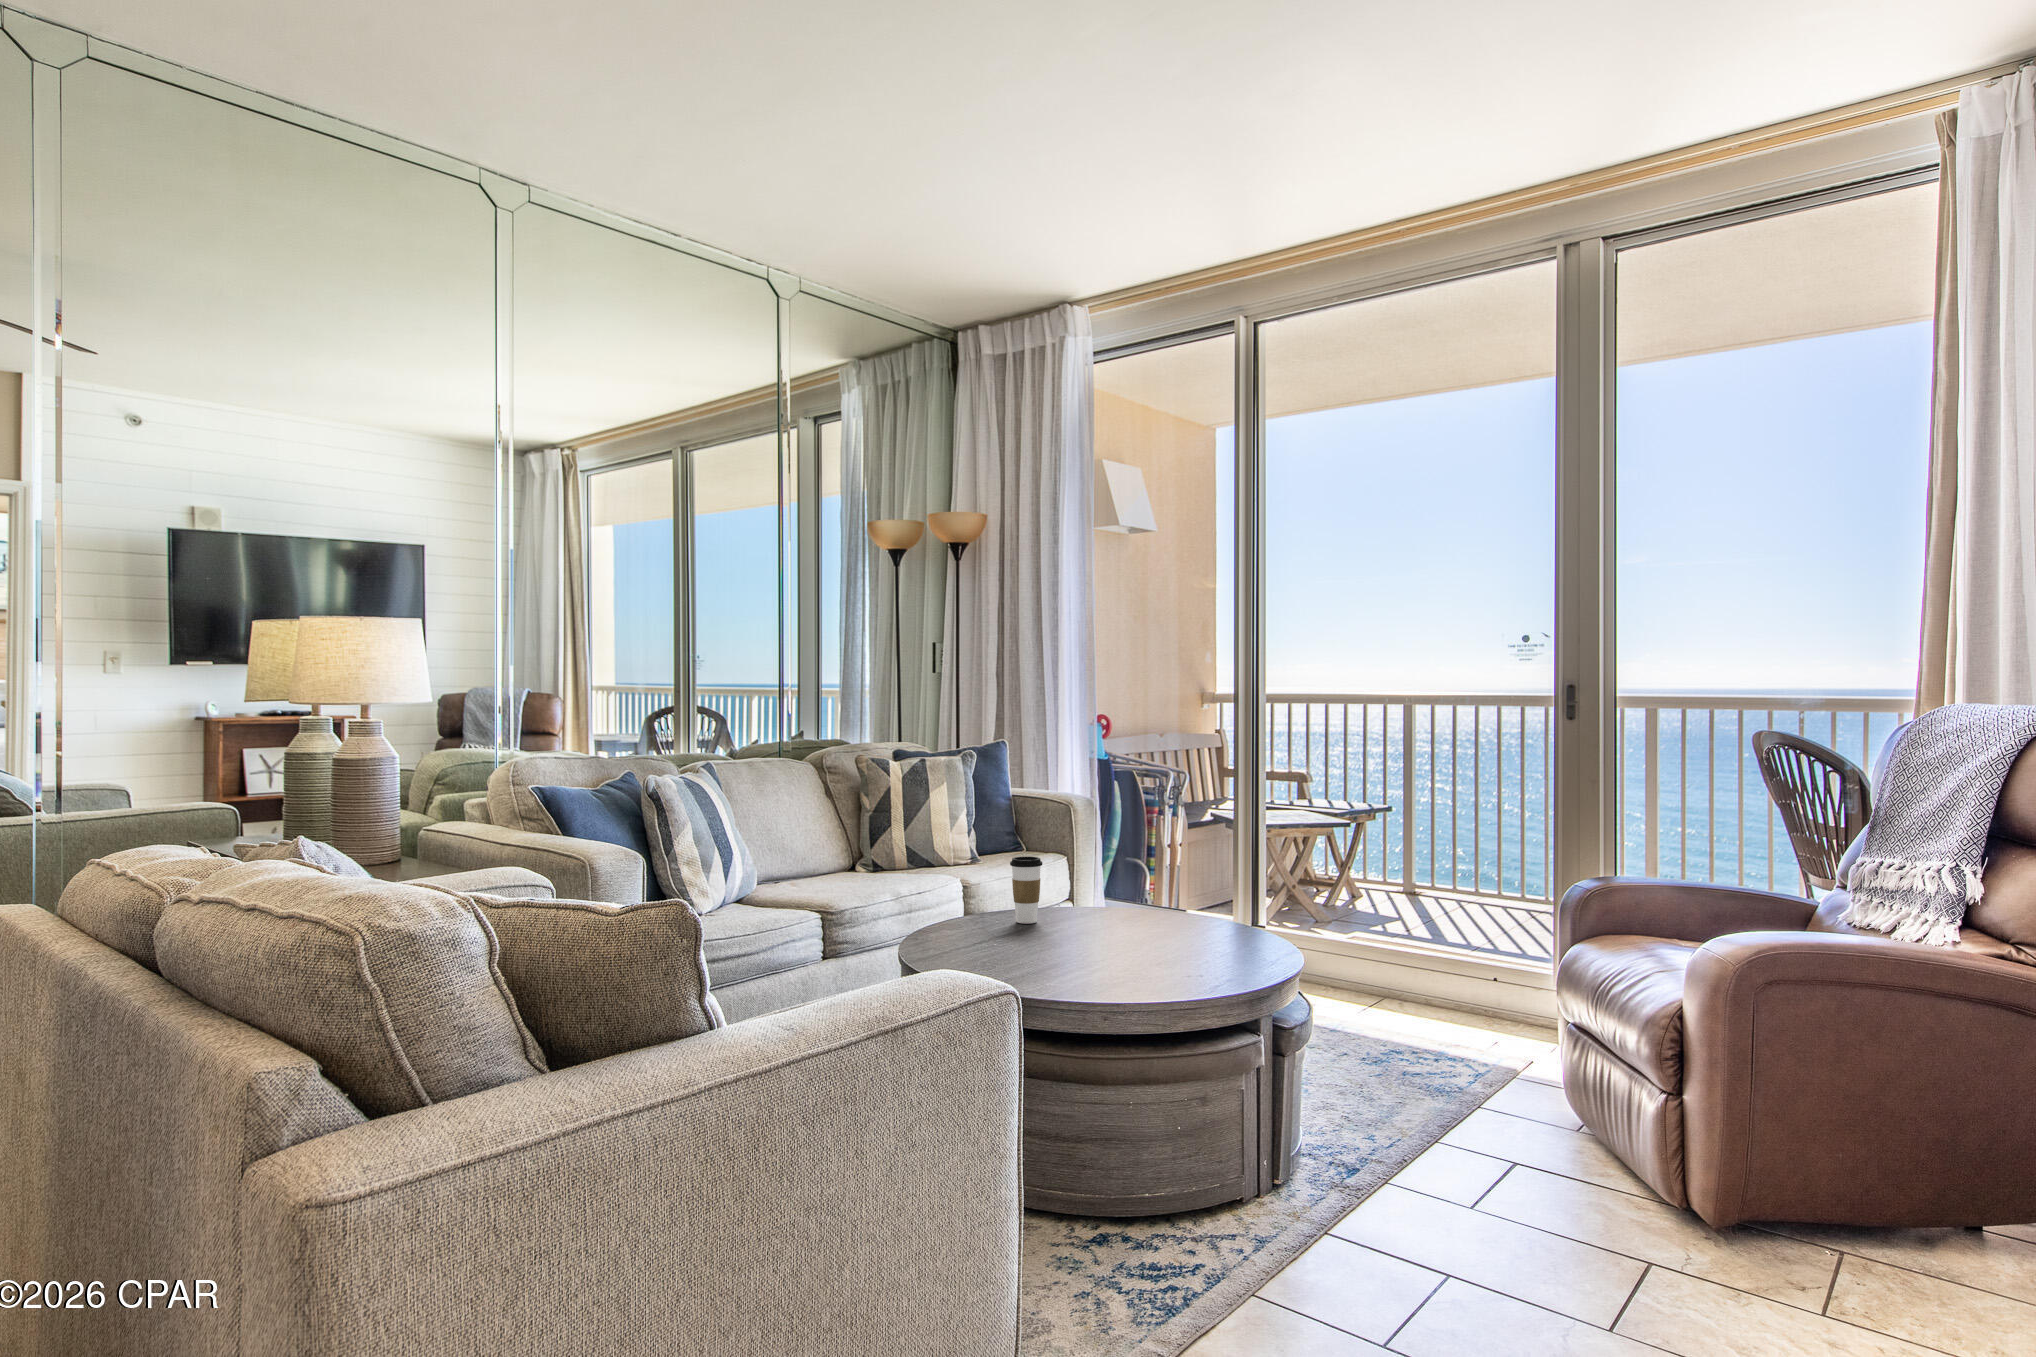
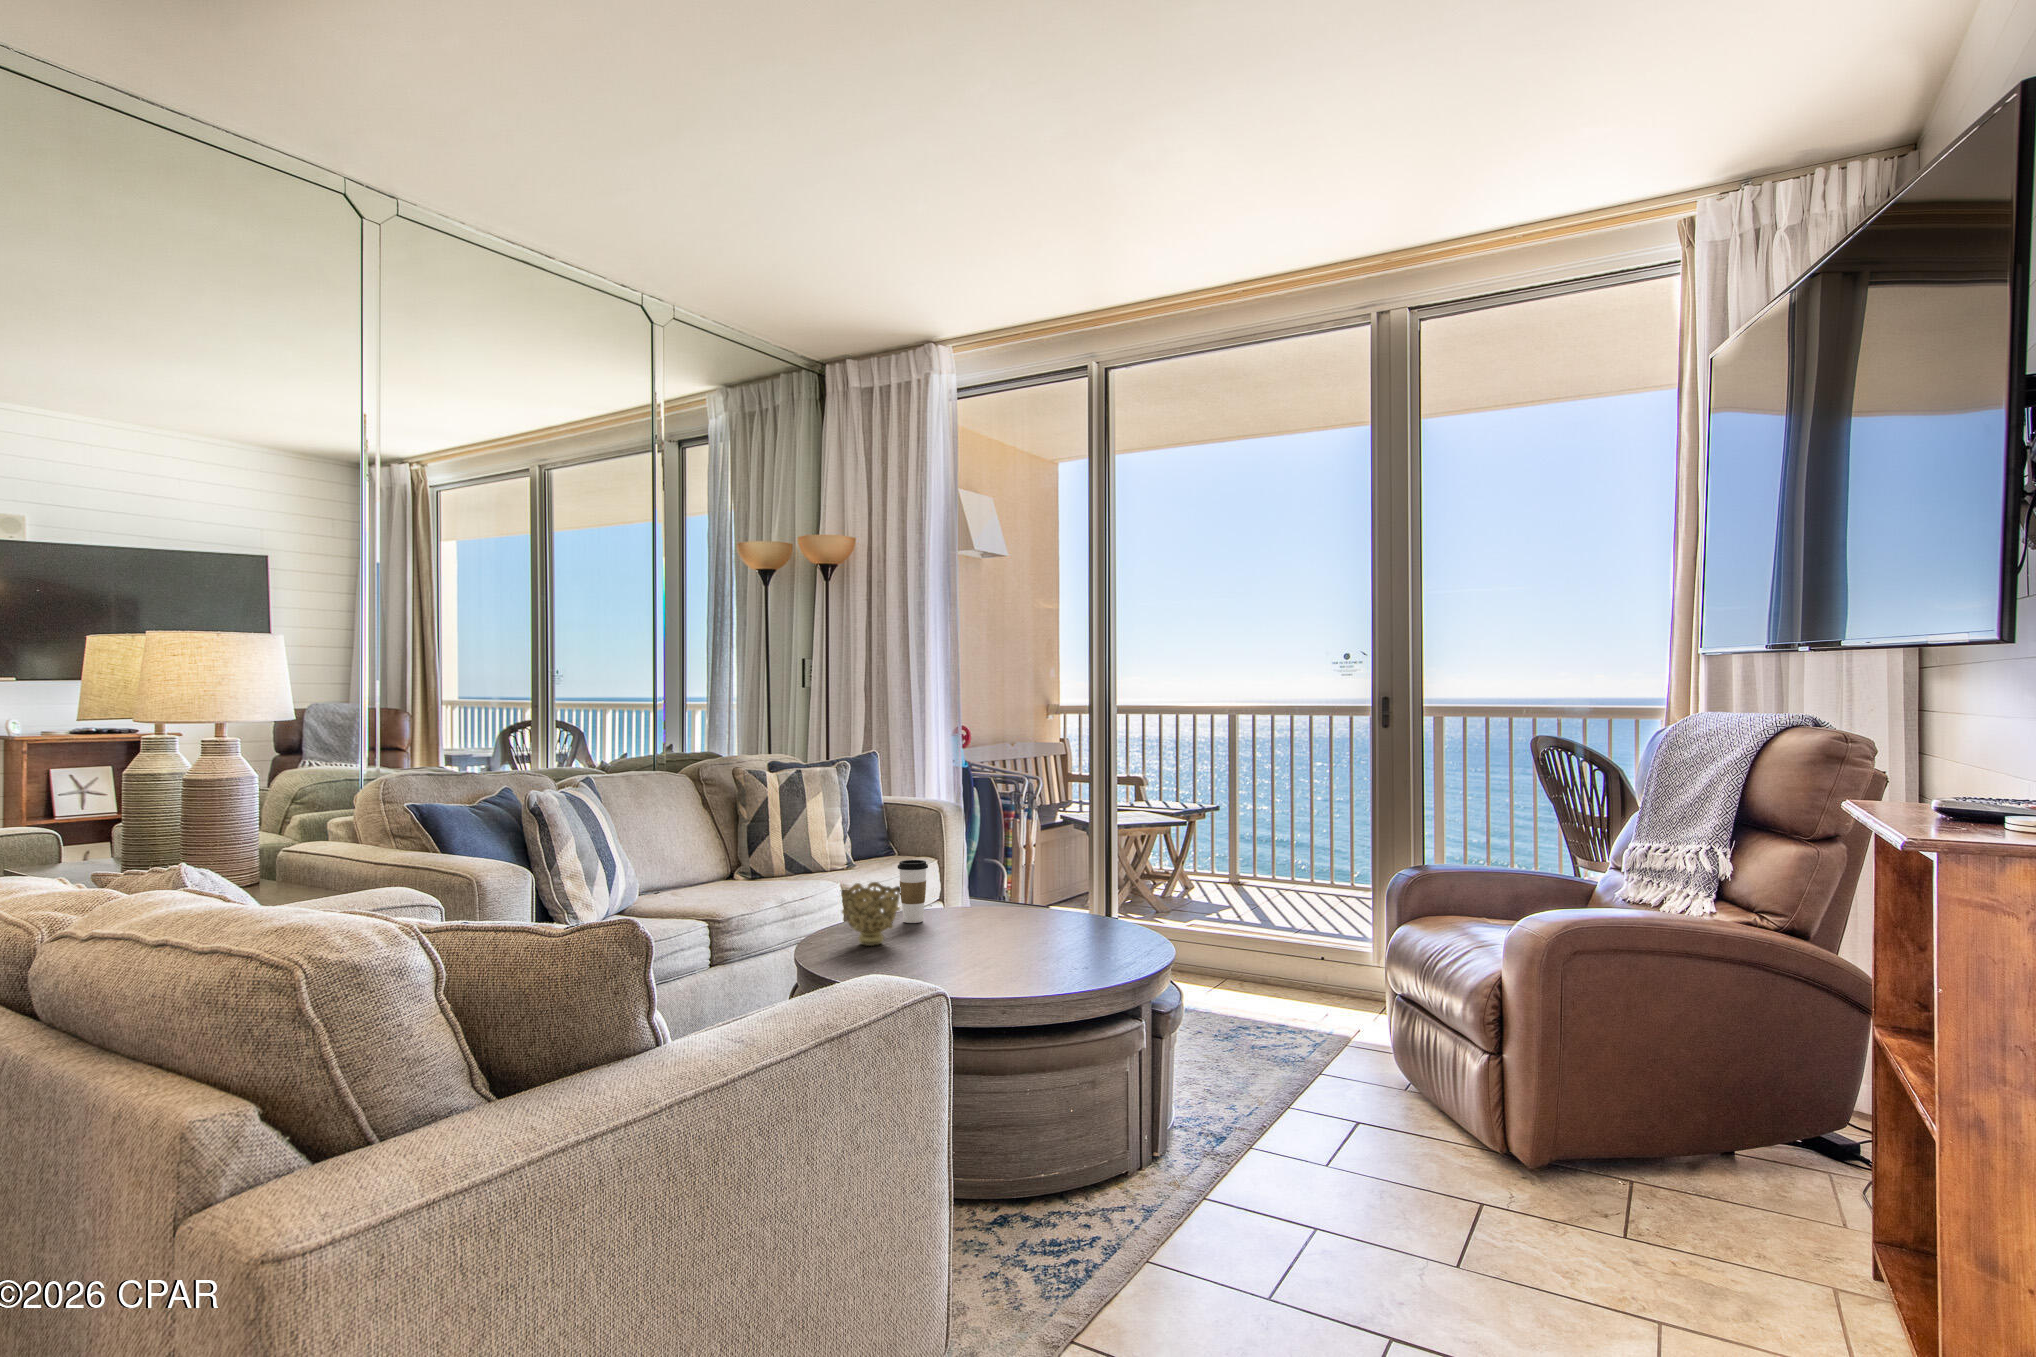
decorative bowl: none [945,878,1009,946] -> present [841,882,901,946]

